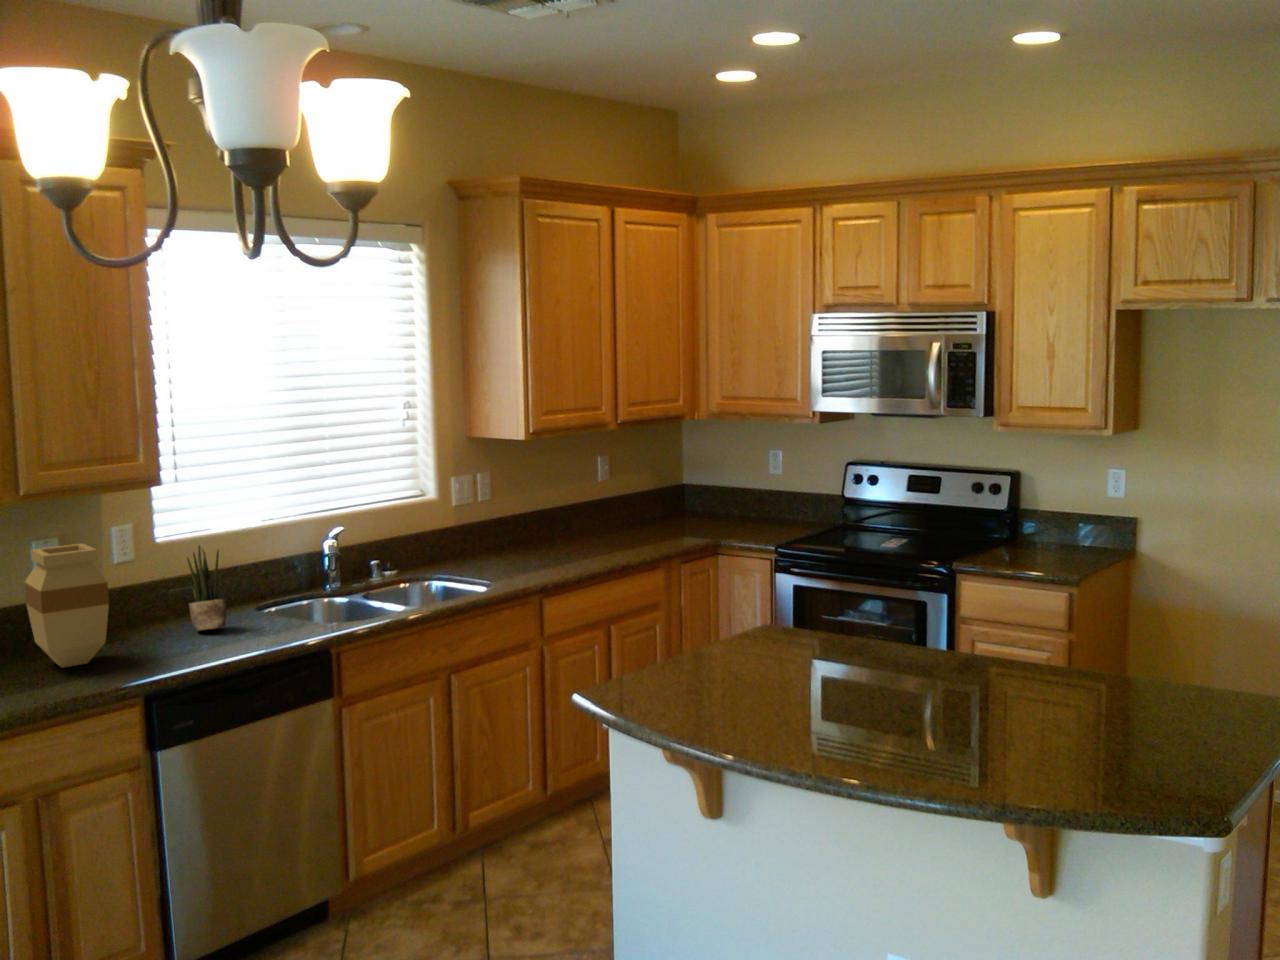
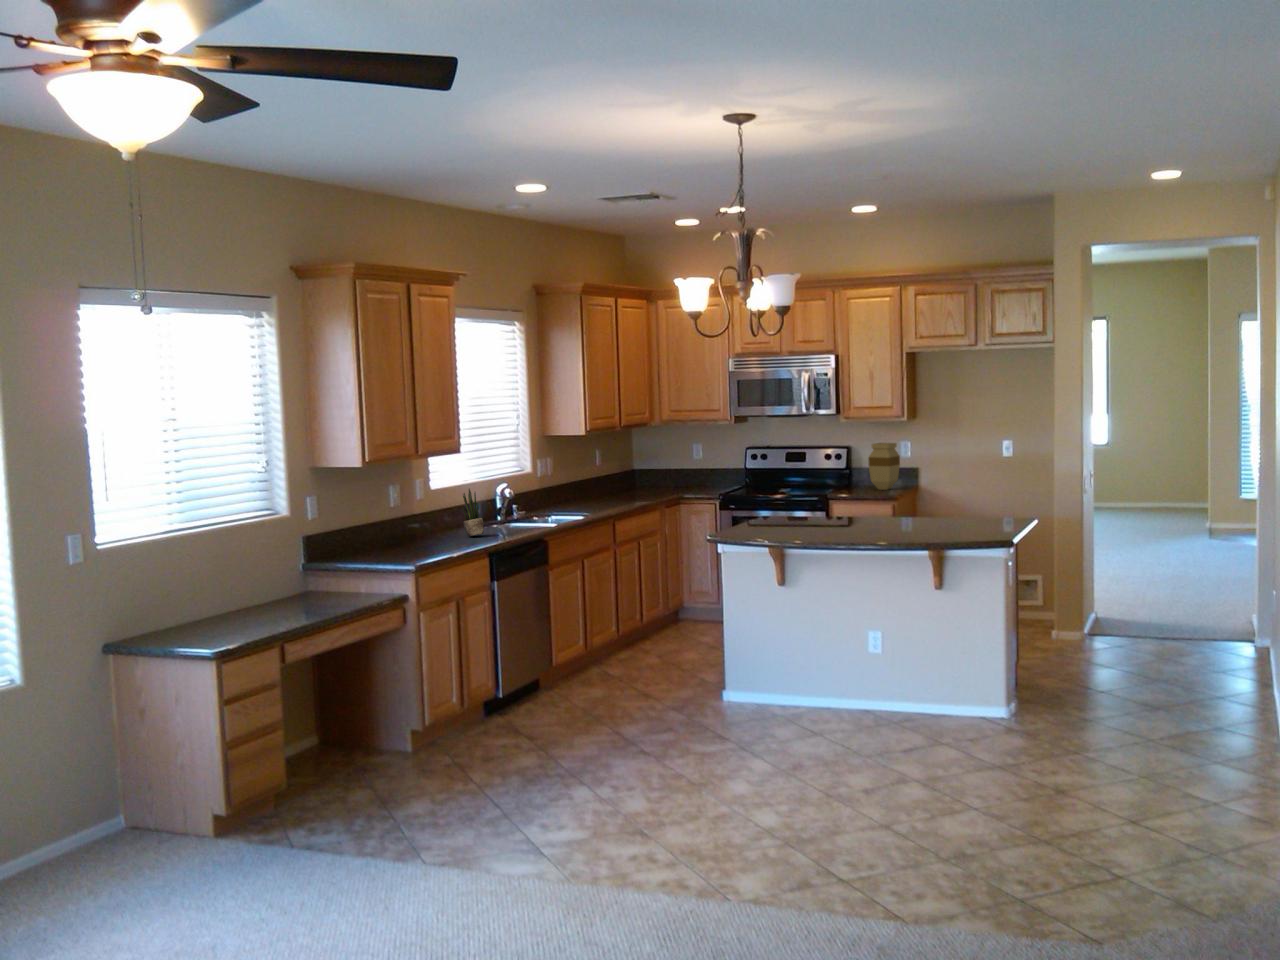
vase: present [25,544,109,668] -> present [868,443,900,490]

